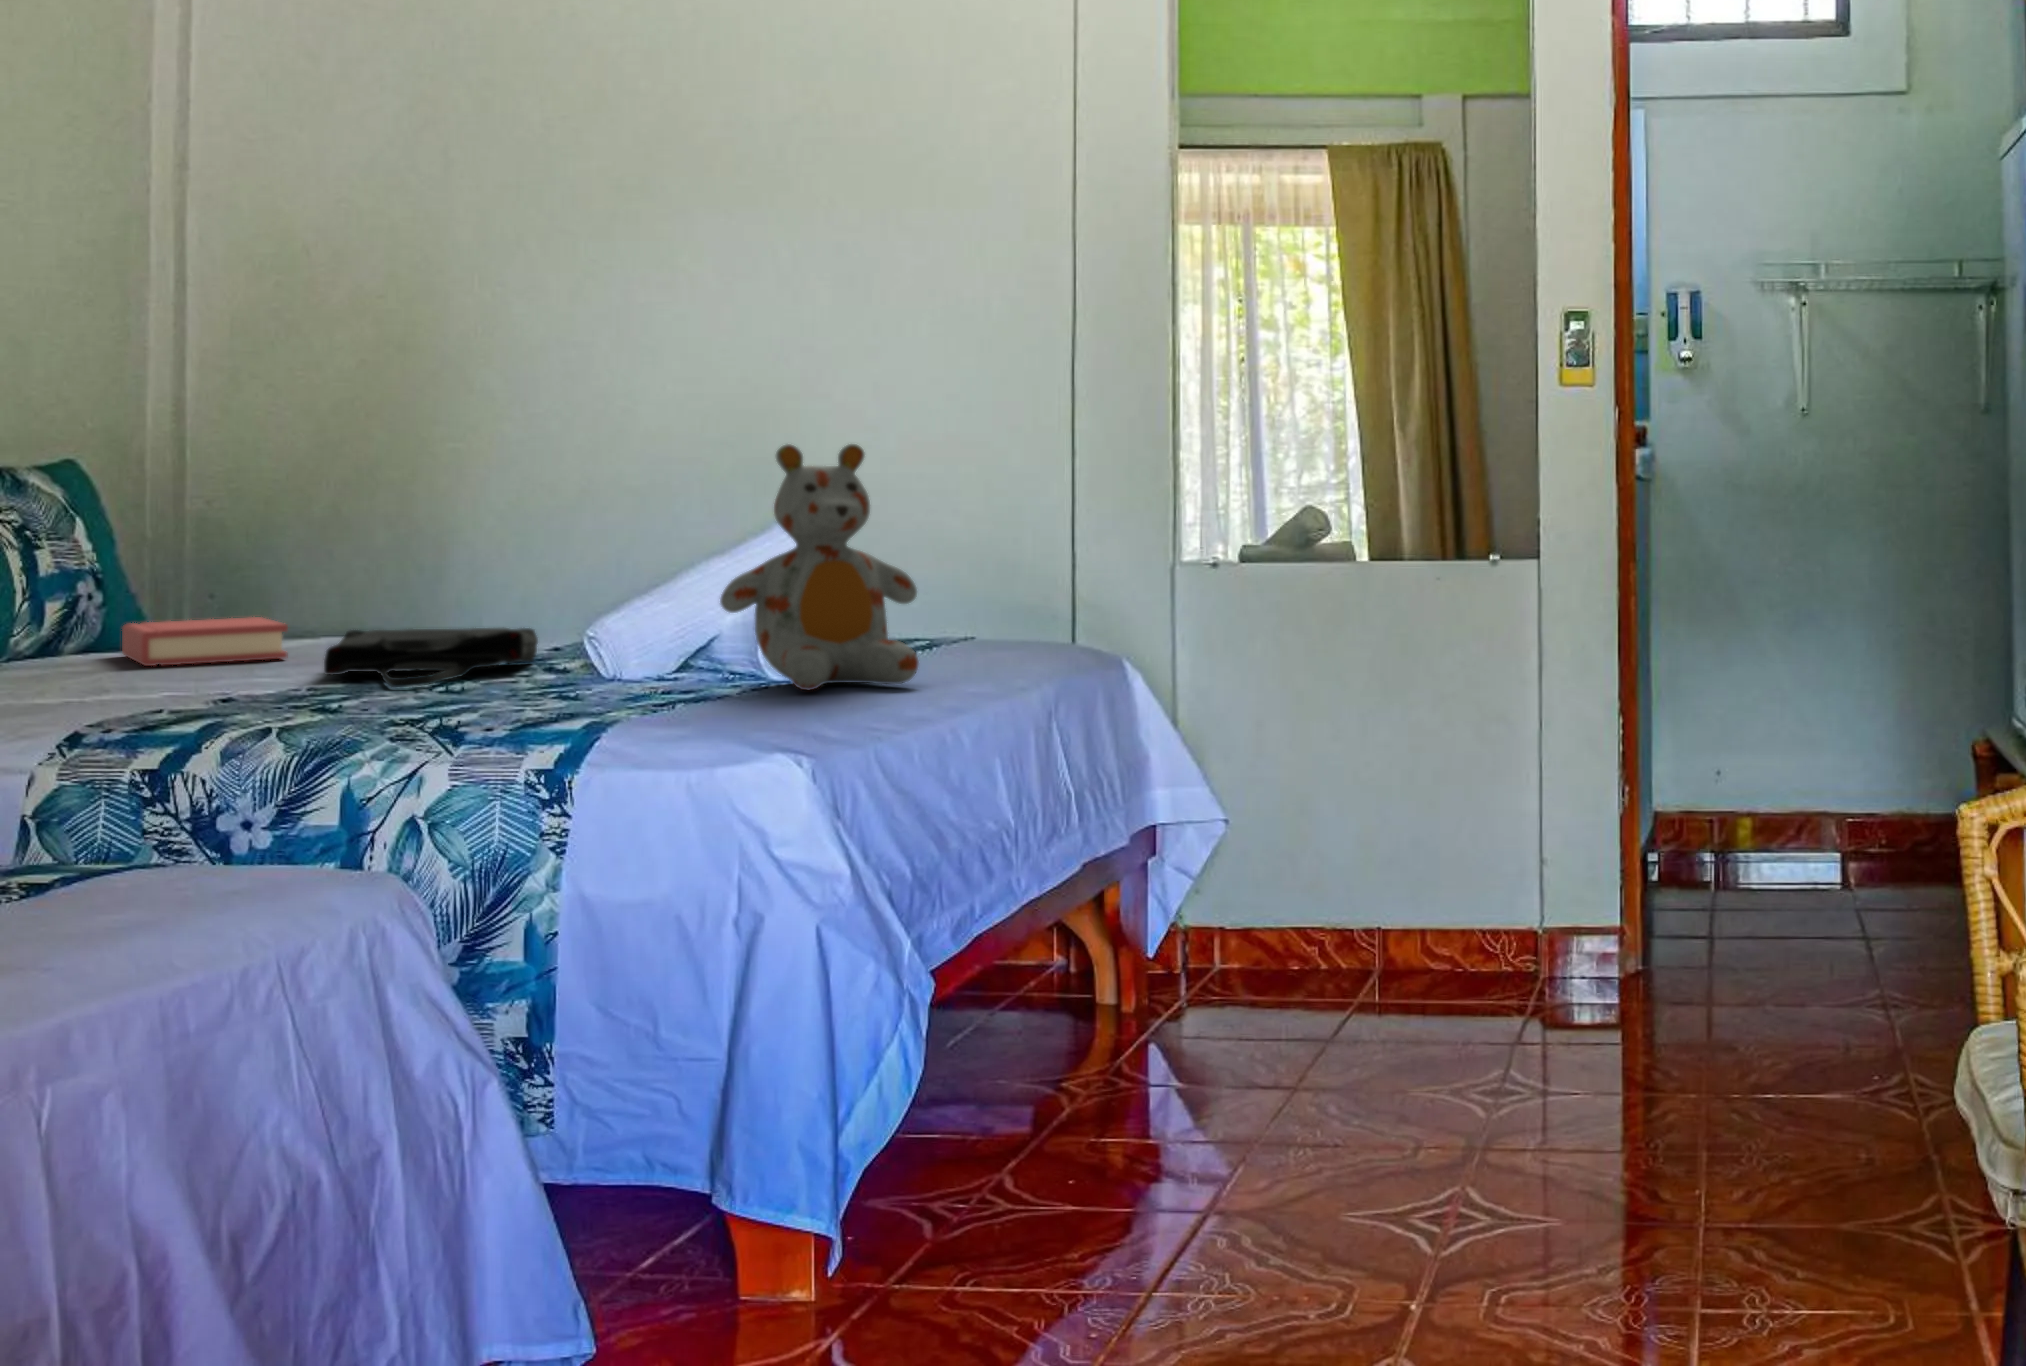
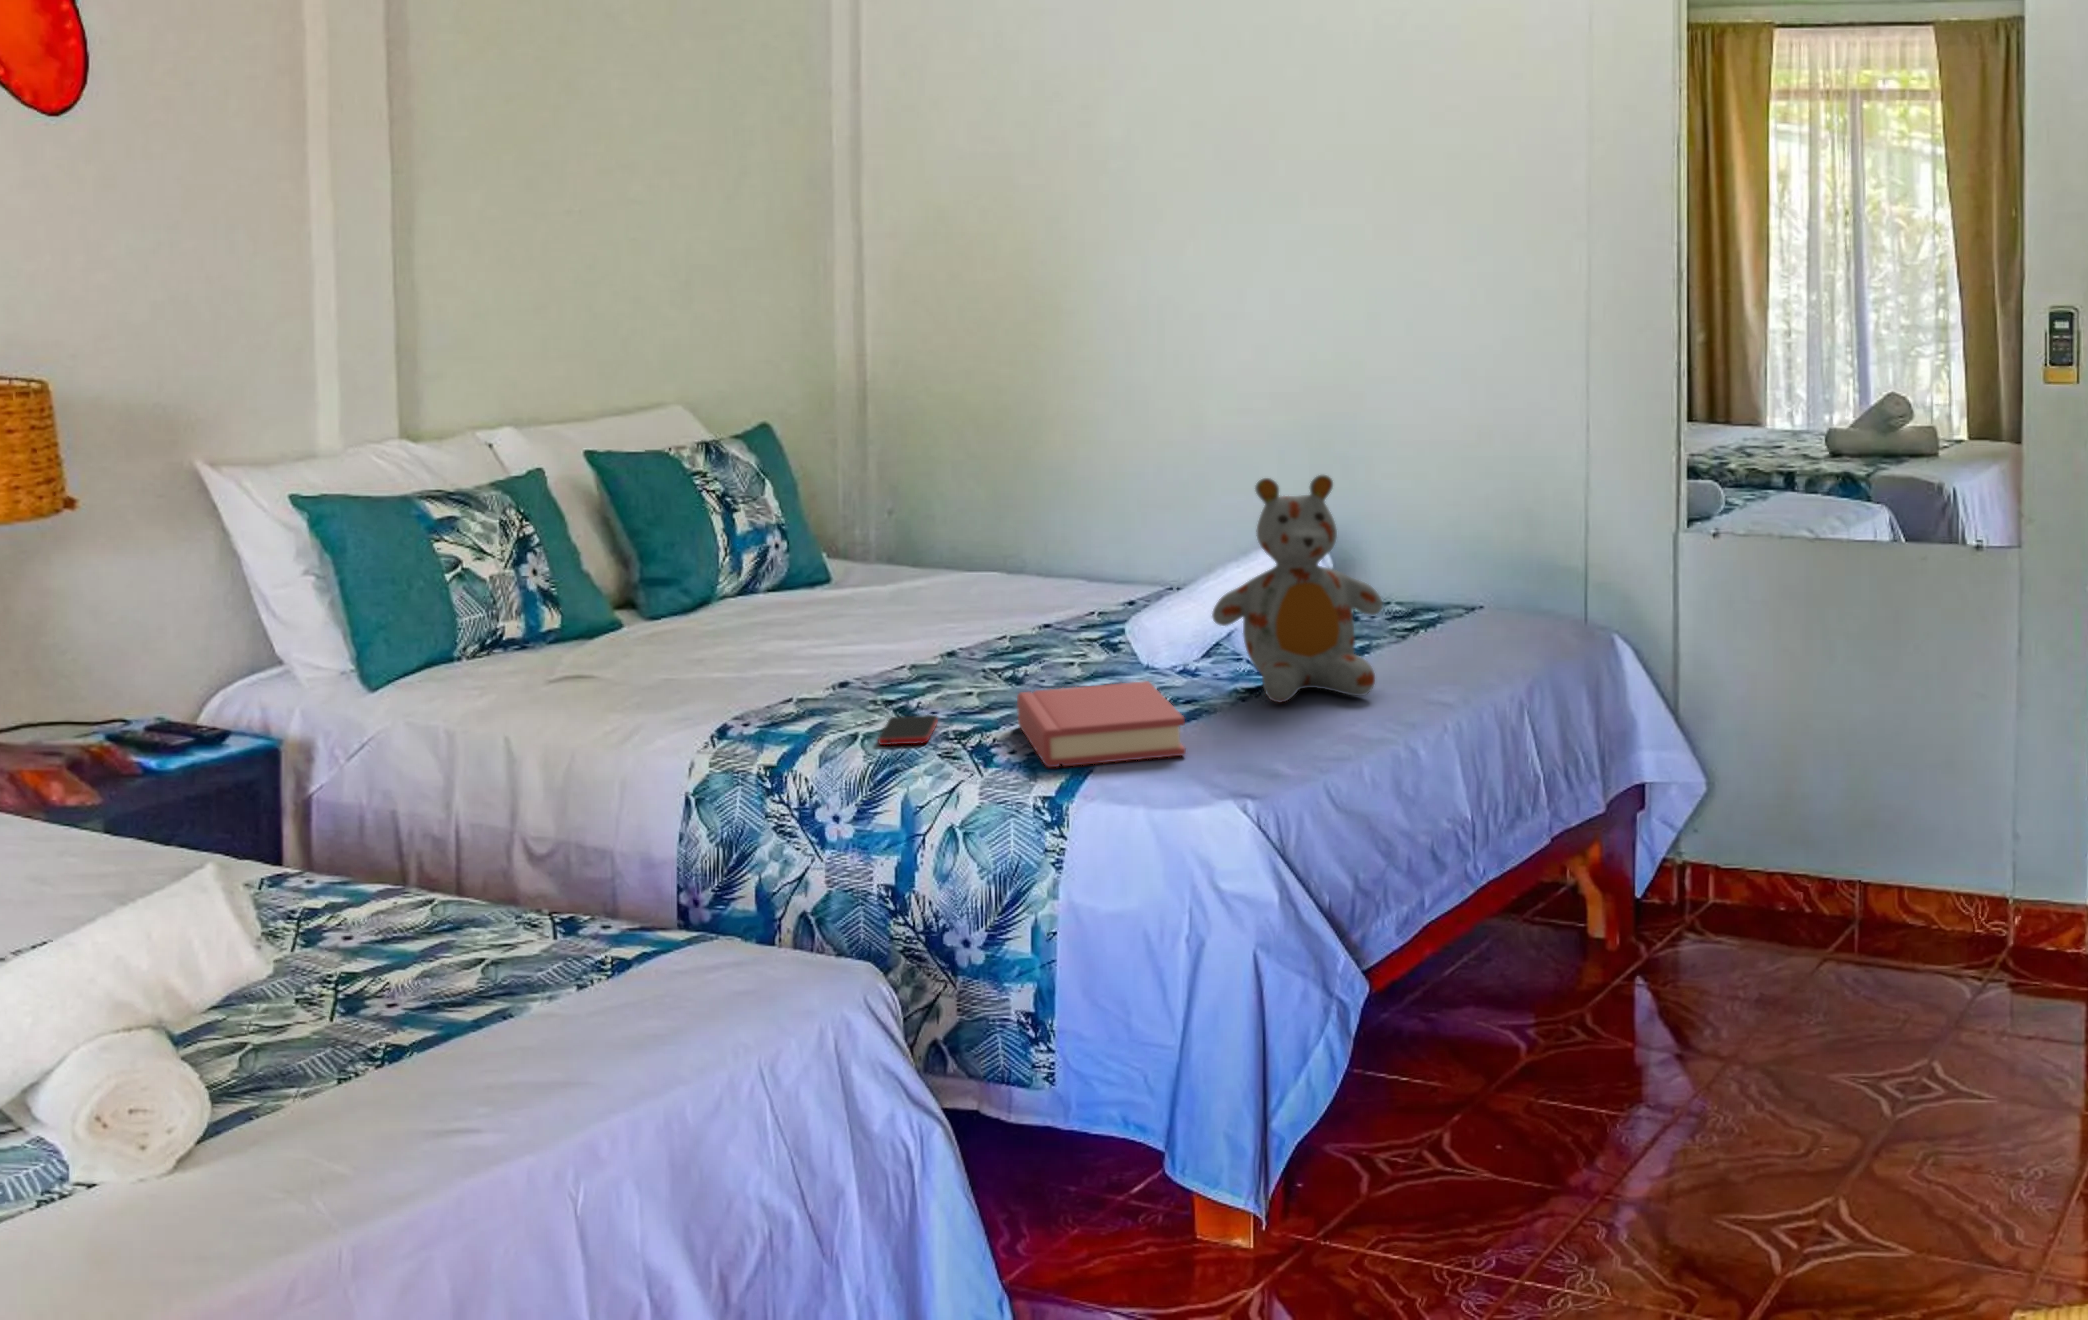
hardback book: present [122,617,288,666] -> present [1017,681,1186,767]
tote bag: present [324,628,538,687] -> none [924,597,1094,669]
smartphone: none [304,708,377,731] -> present [878,715,938,745]

